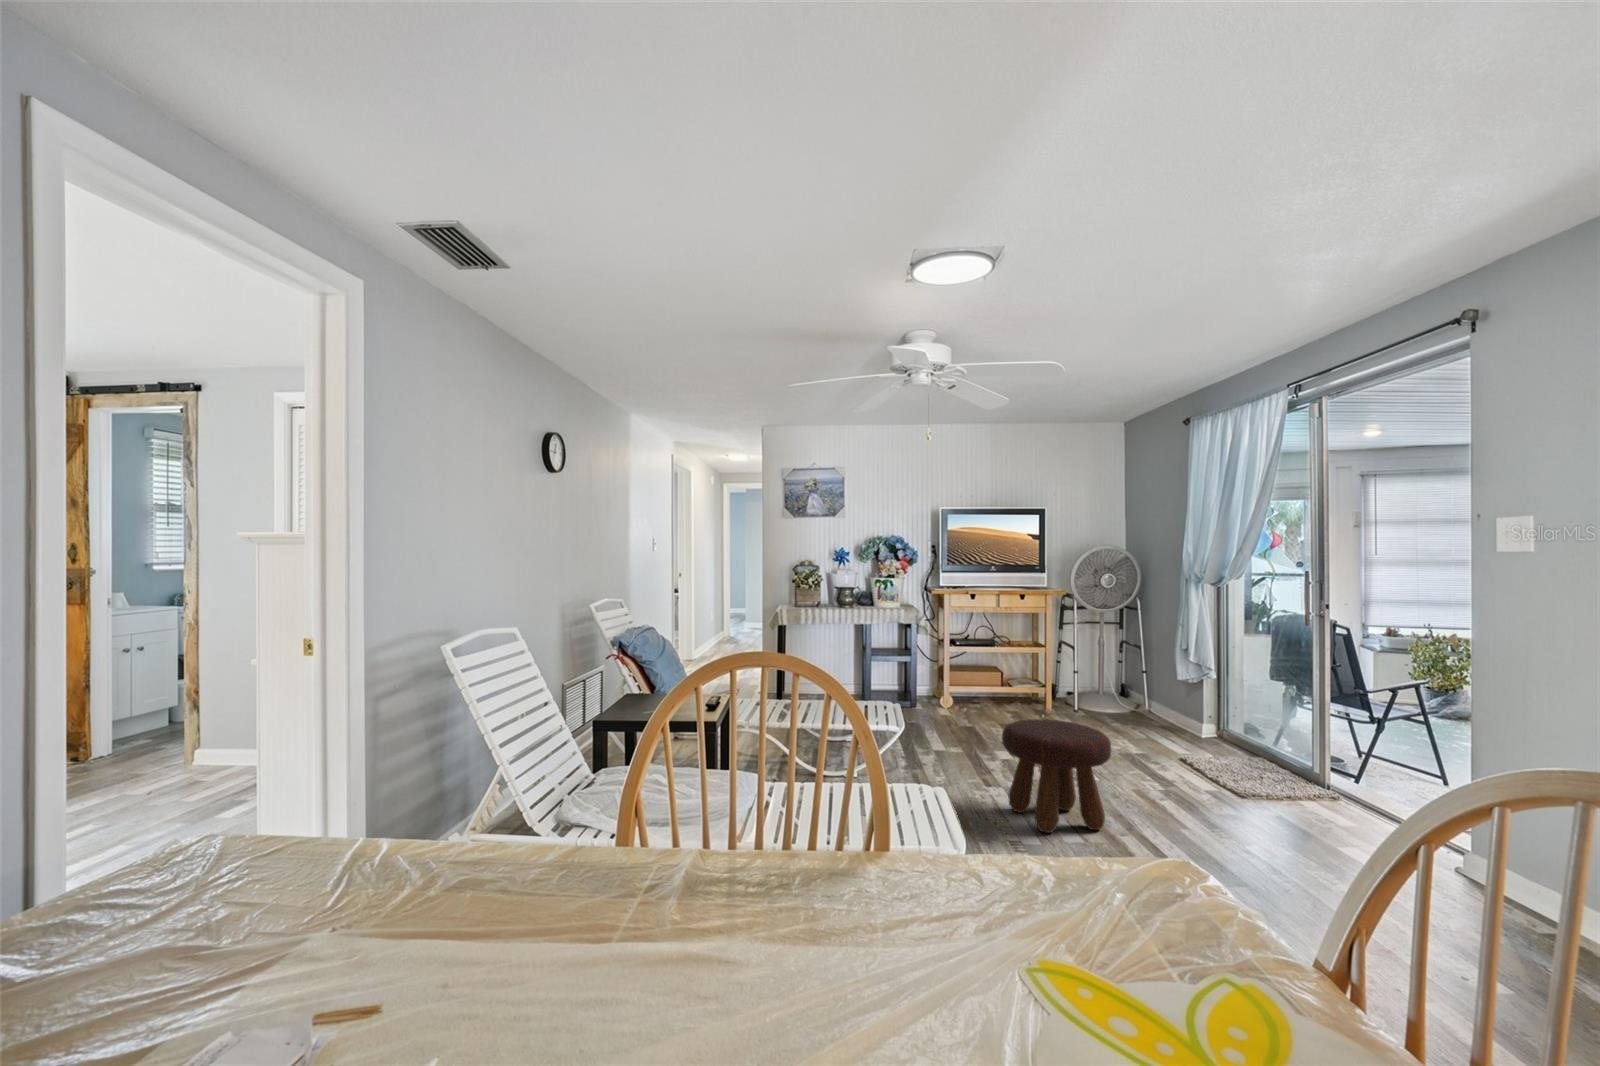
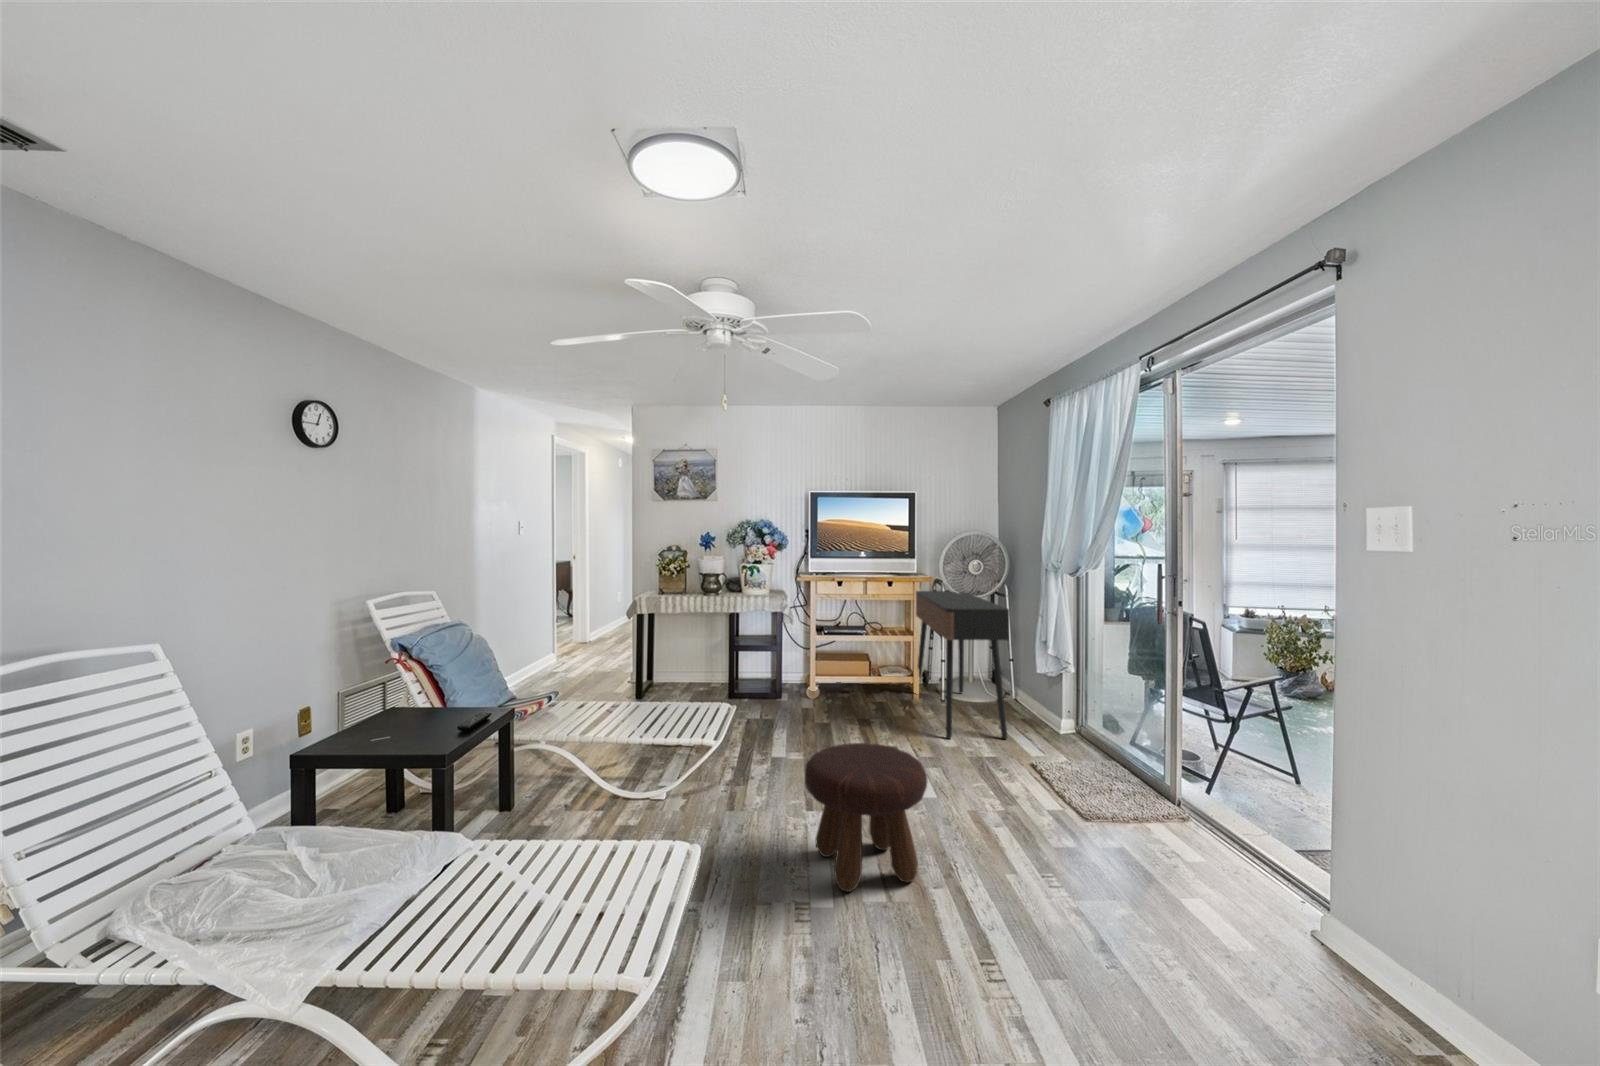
console table: none [1046,605,1153,743] -> present [916,591,1009,739]

